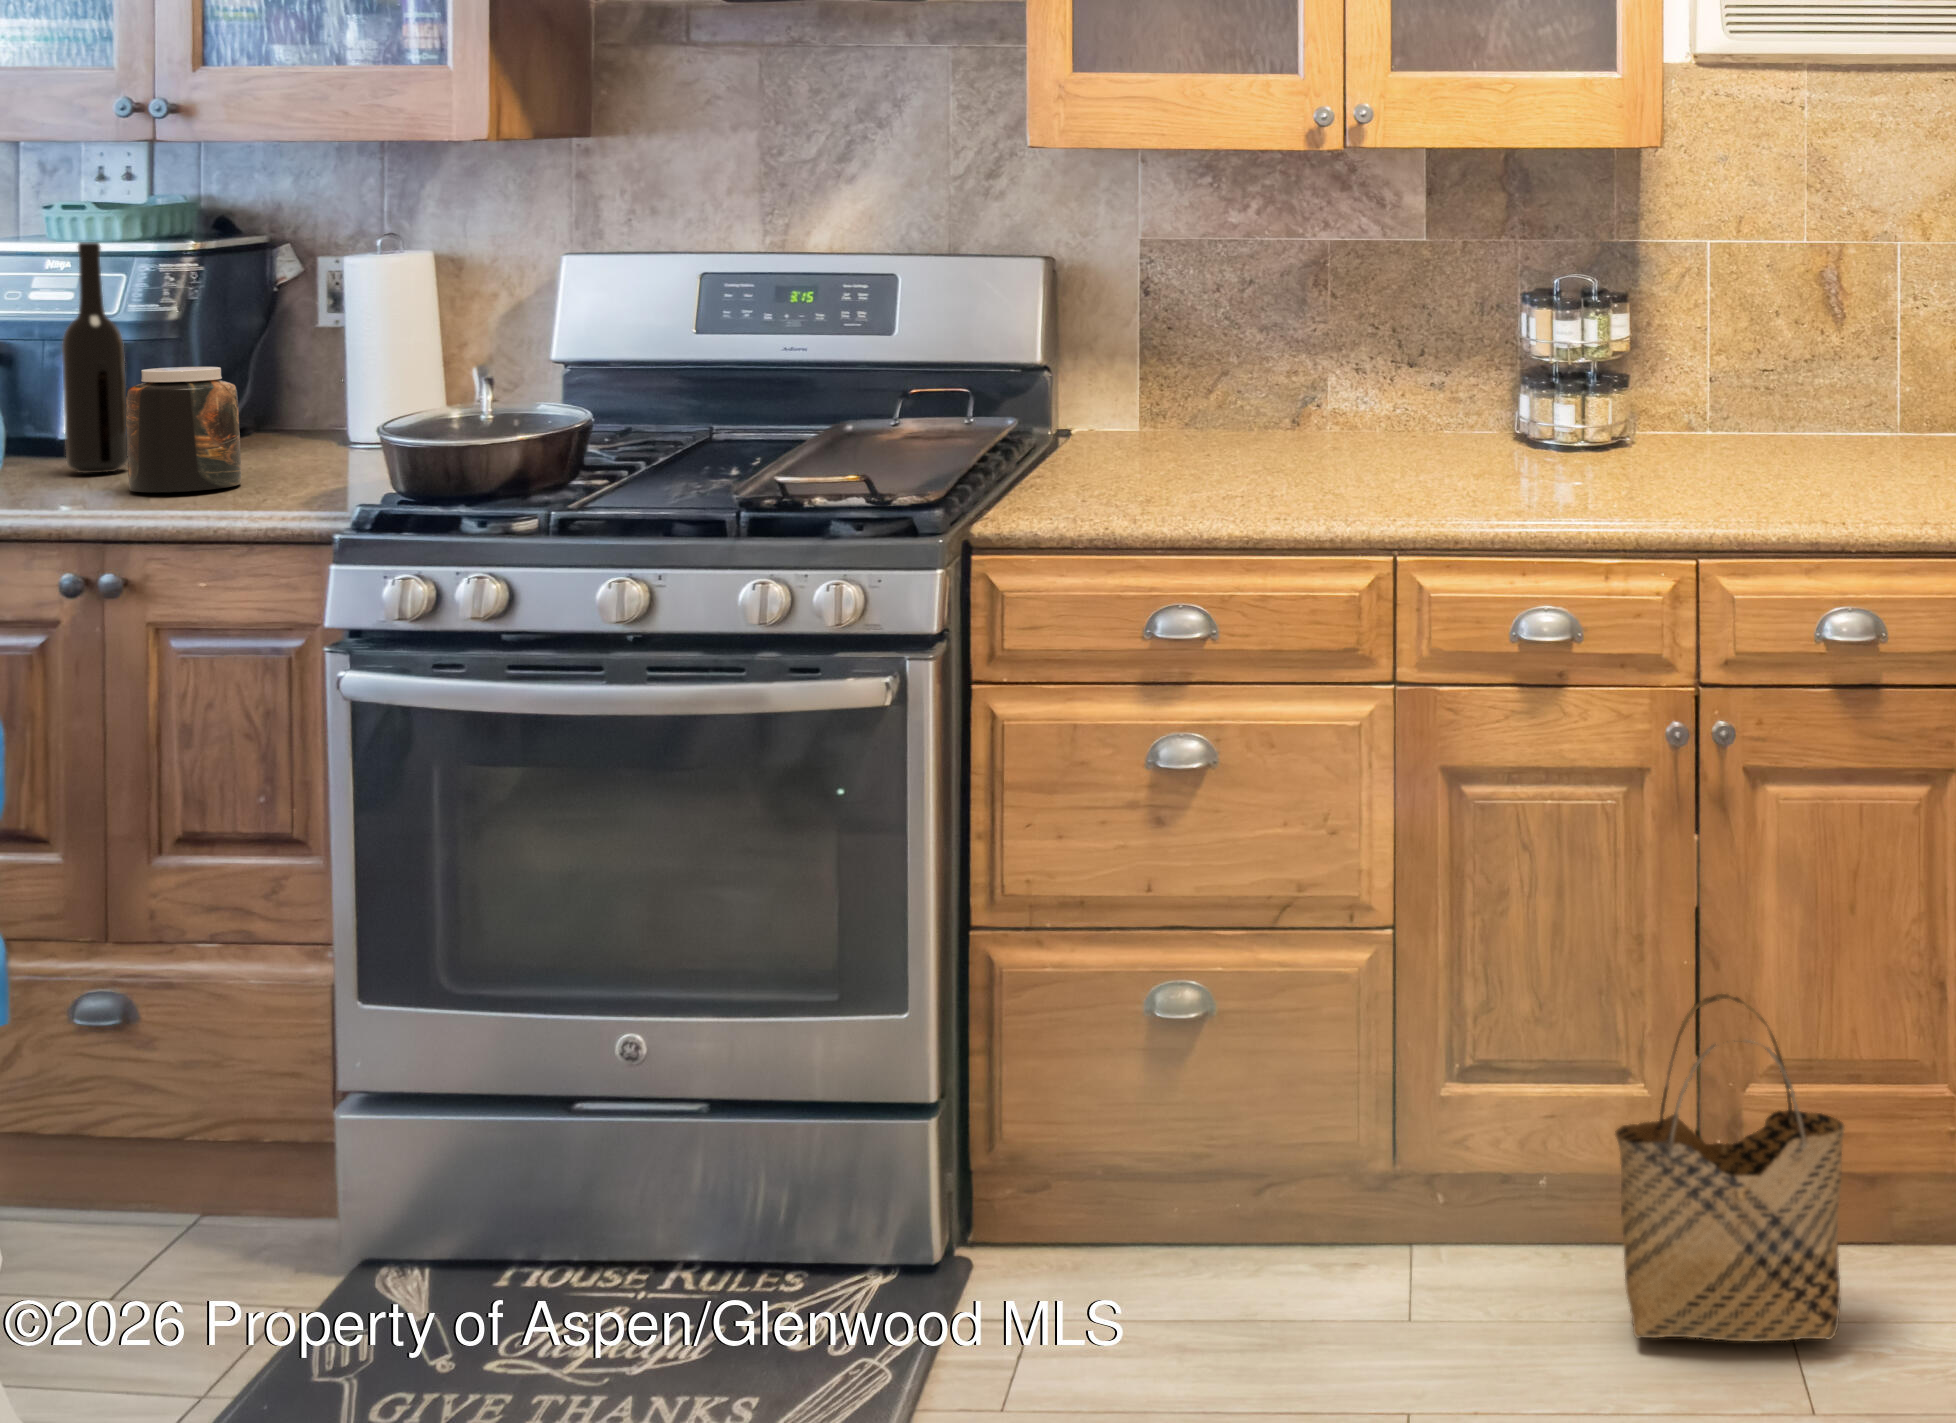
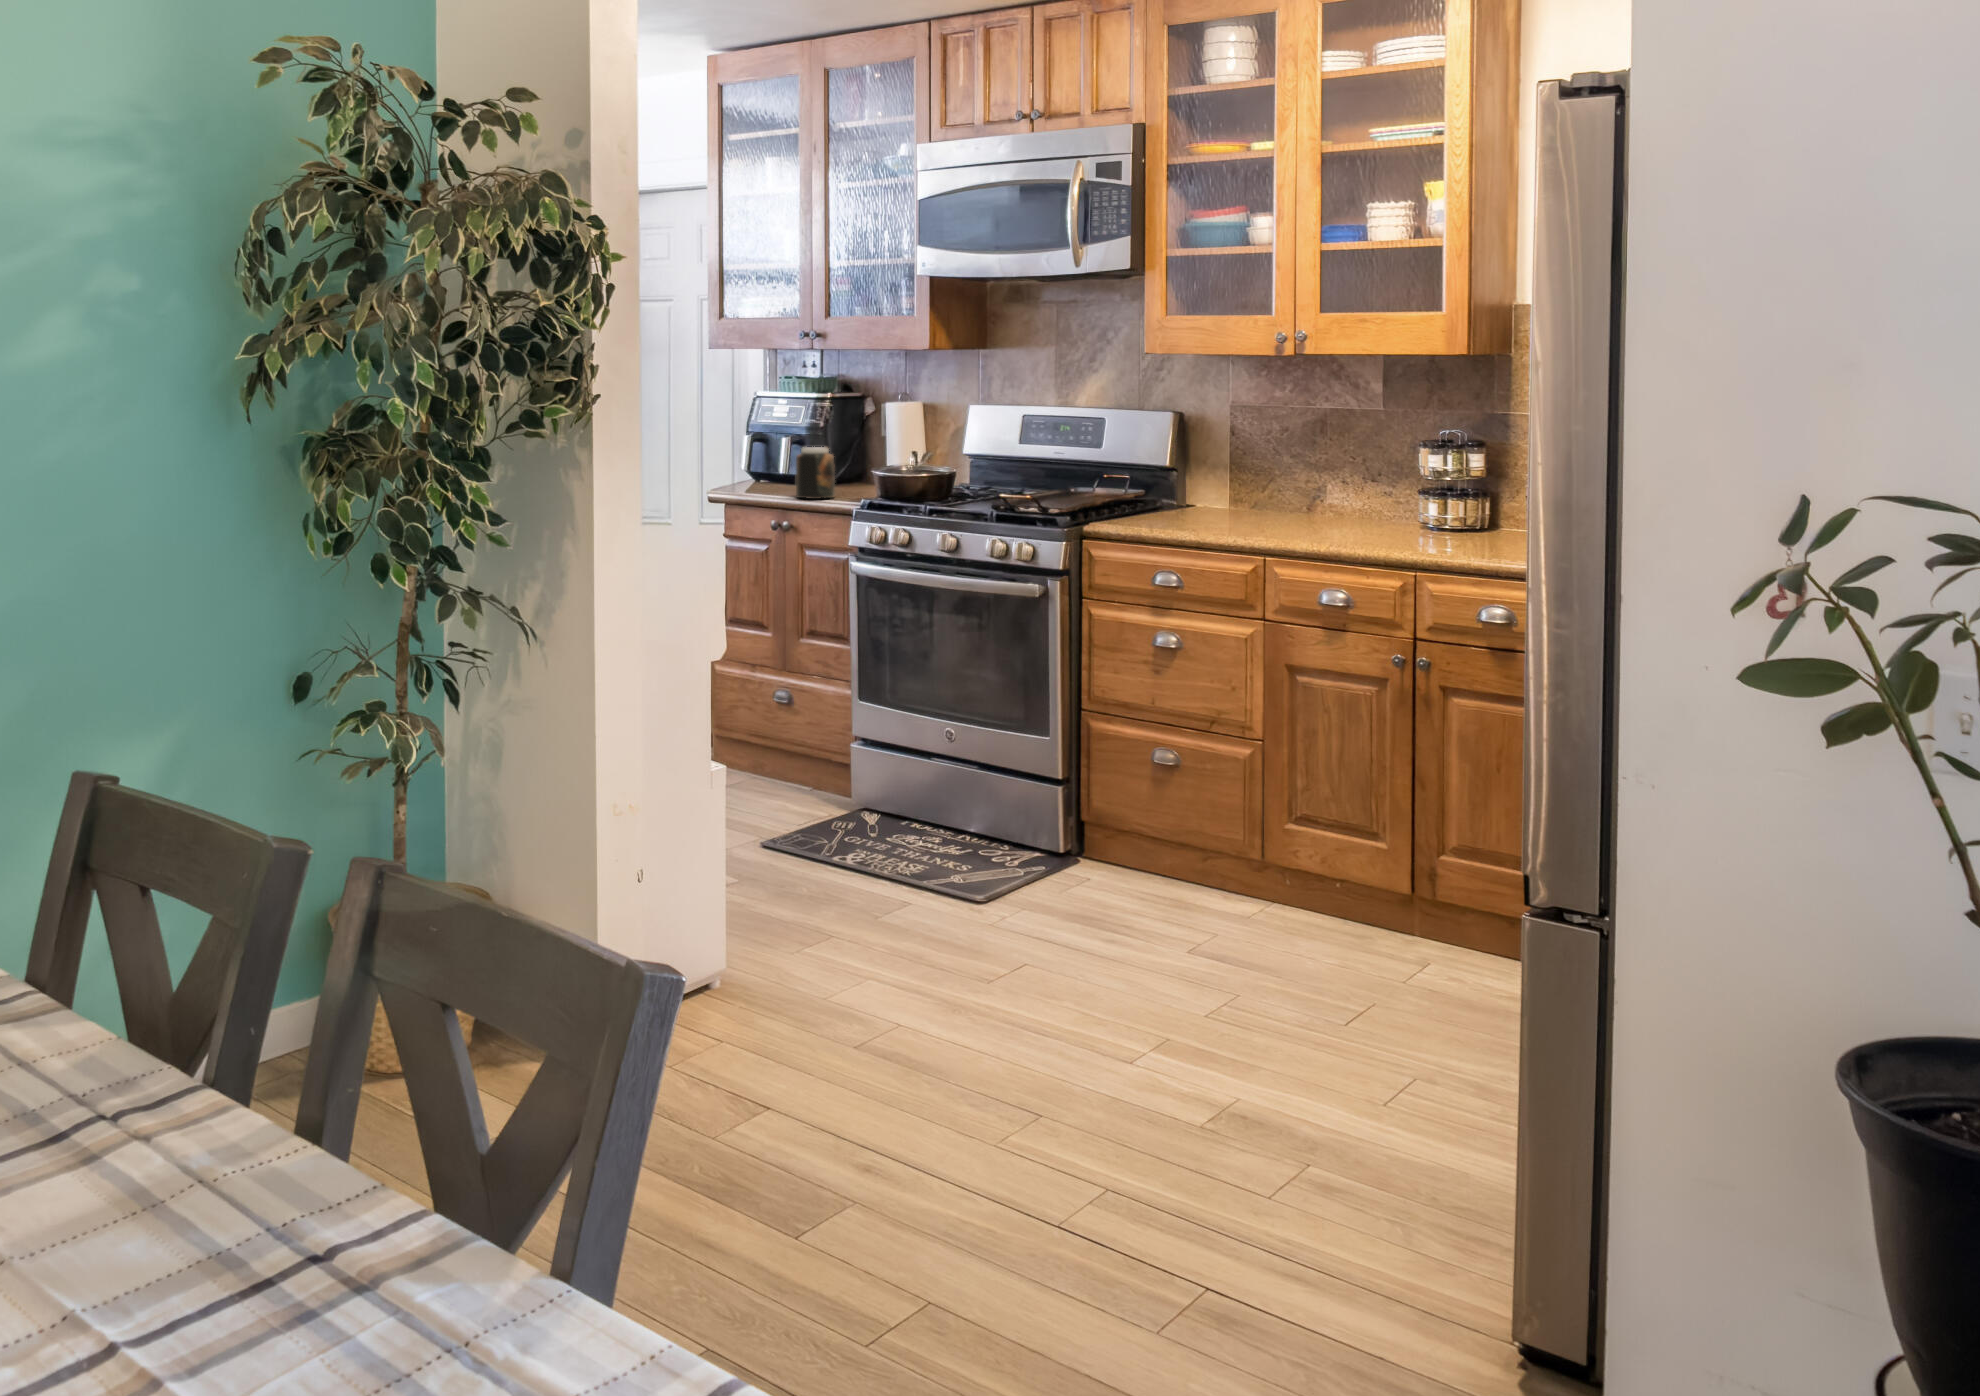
bottle: present [62,242,127,473] -> none [780,394,801,490]
woven basket: present [1615,994,1845,1341] -> none [1337,797,1462,972]

